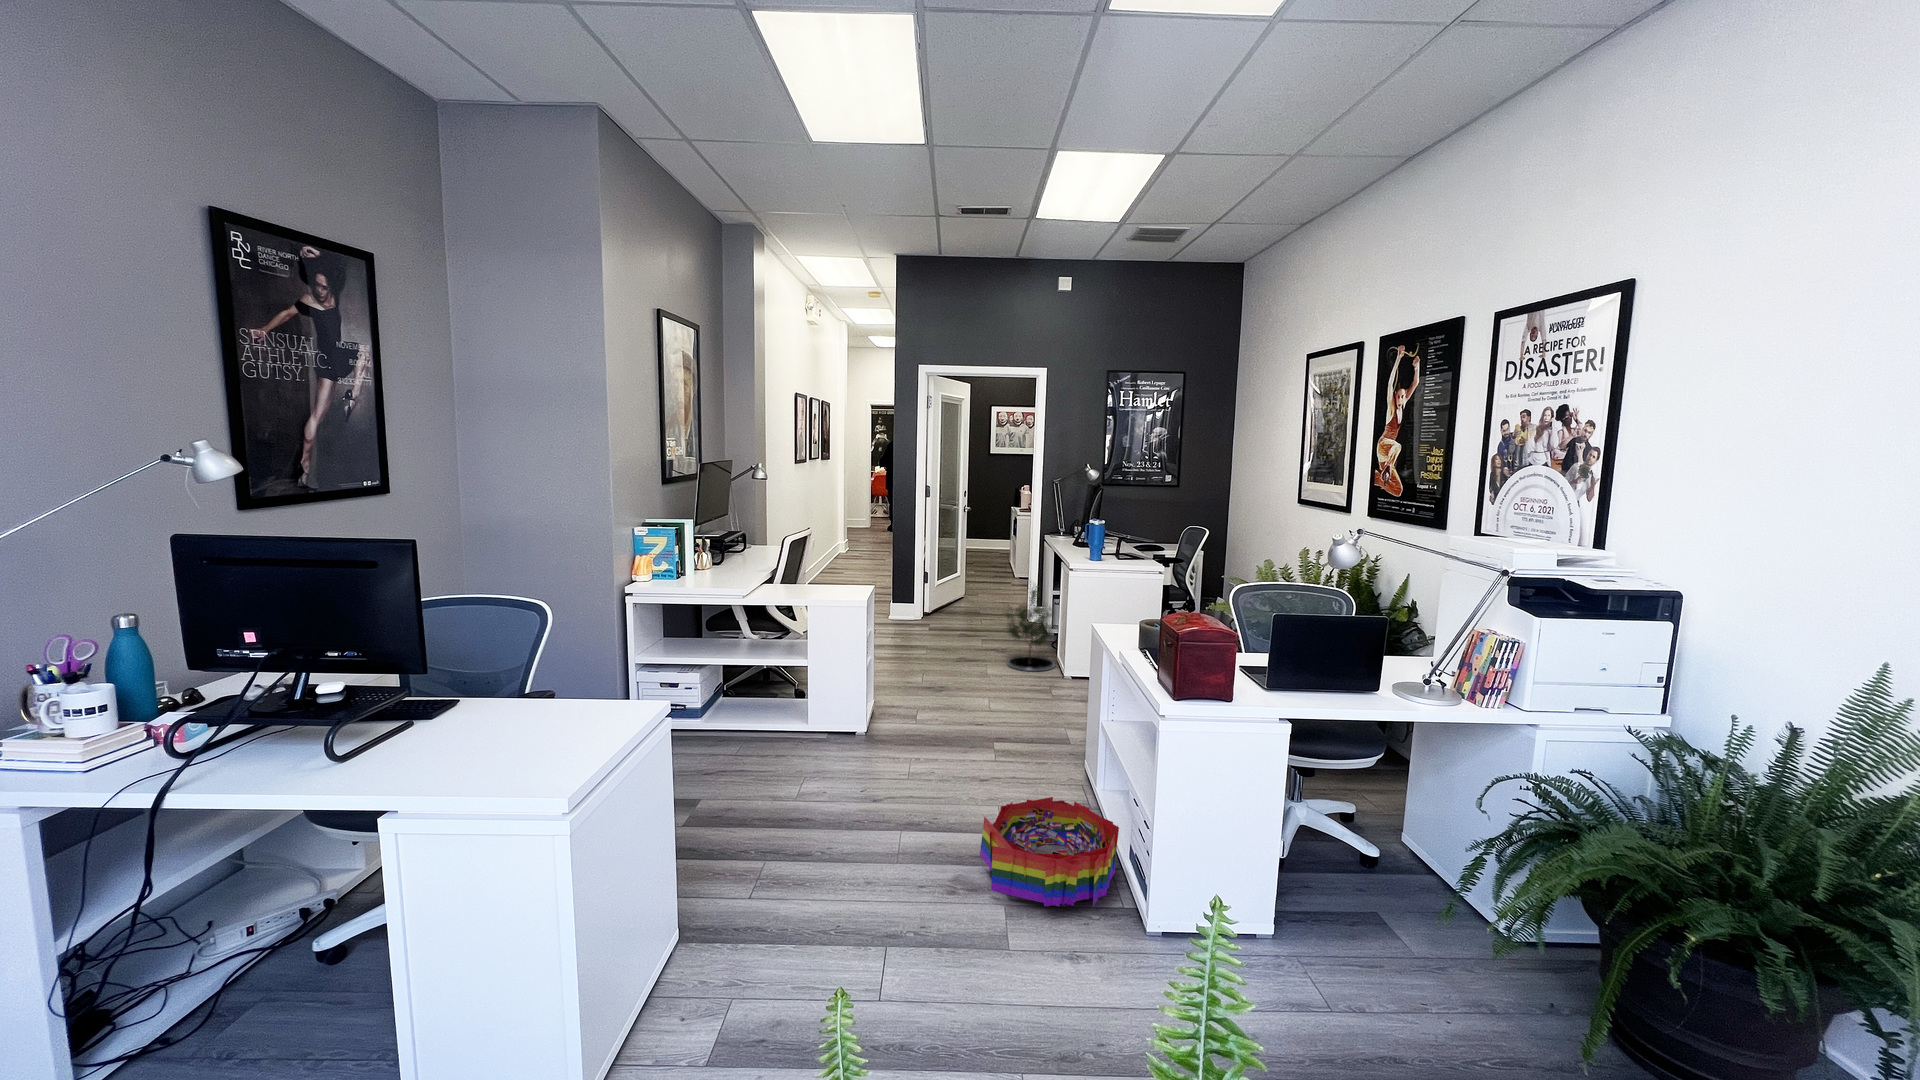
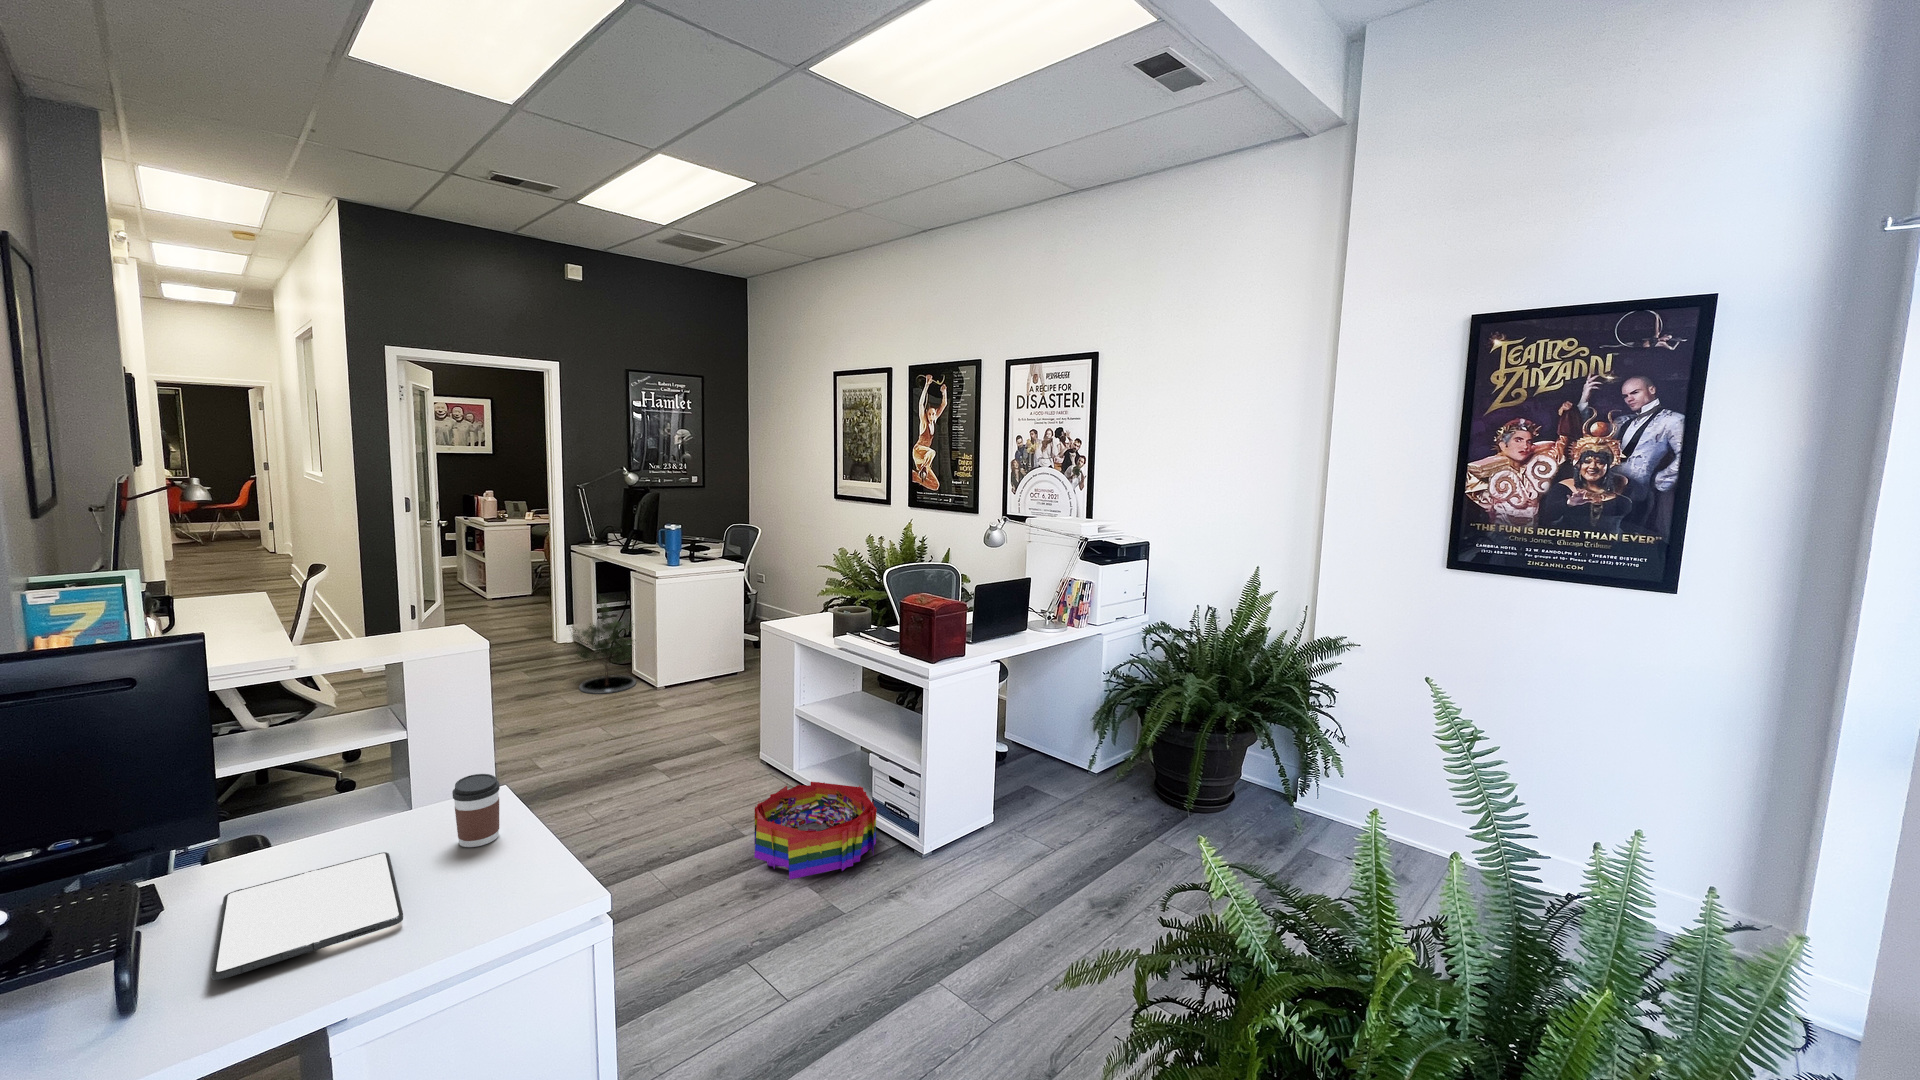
coffee cup: none [562,677,597,732] -> present [452,774,500,847]
tablet: none [366,713,537,762] -> present [211,852,403,980]

